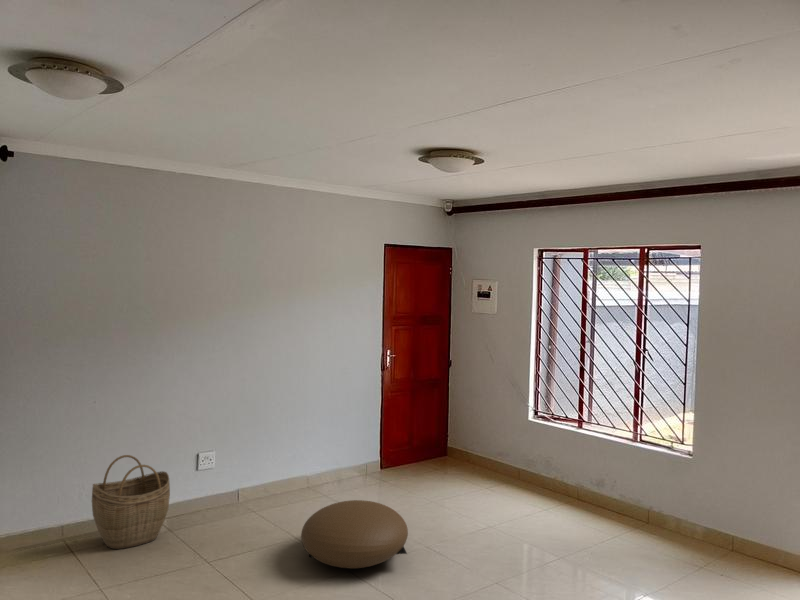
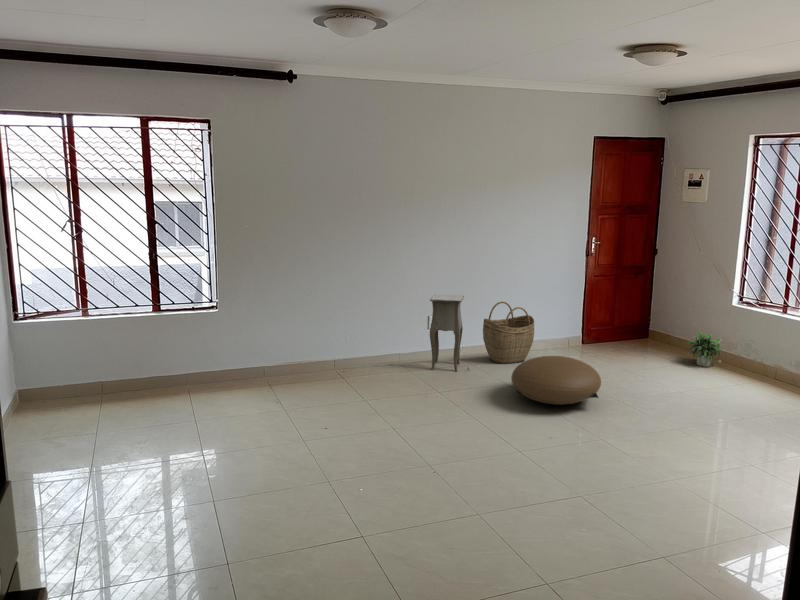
side table: none [197,428,249,527] -> present [430,295,469,371]
potted plant: none [488,450,524,490] -> present [688,331,722,367]
woven basket: present [92,455,170,549] -> present [483,302,534,364]

